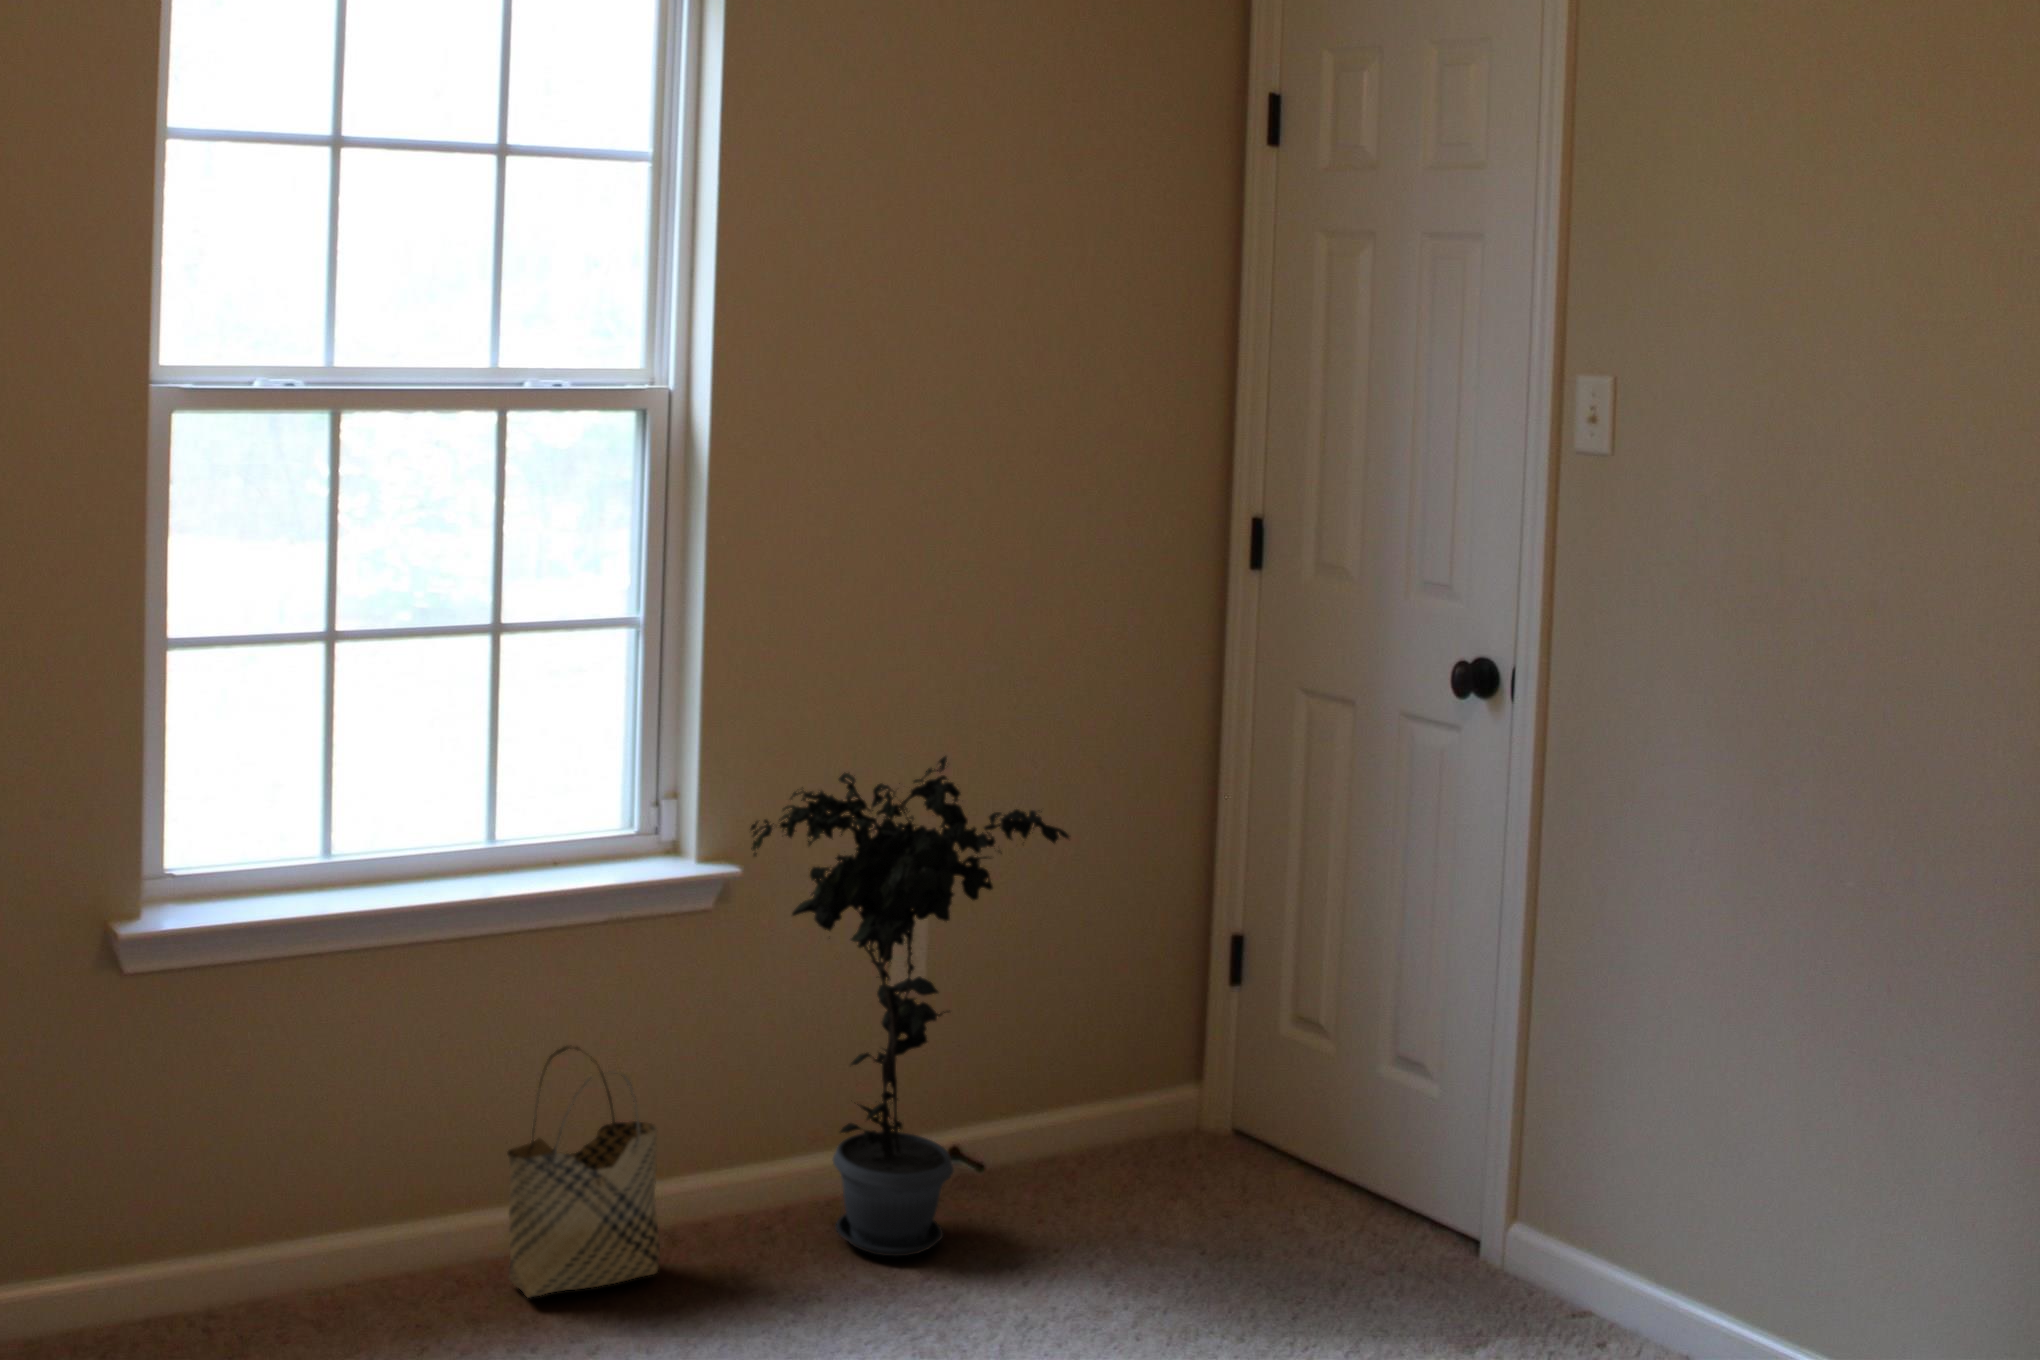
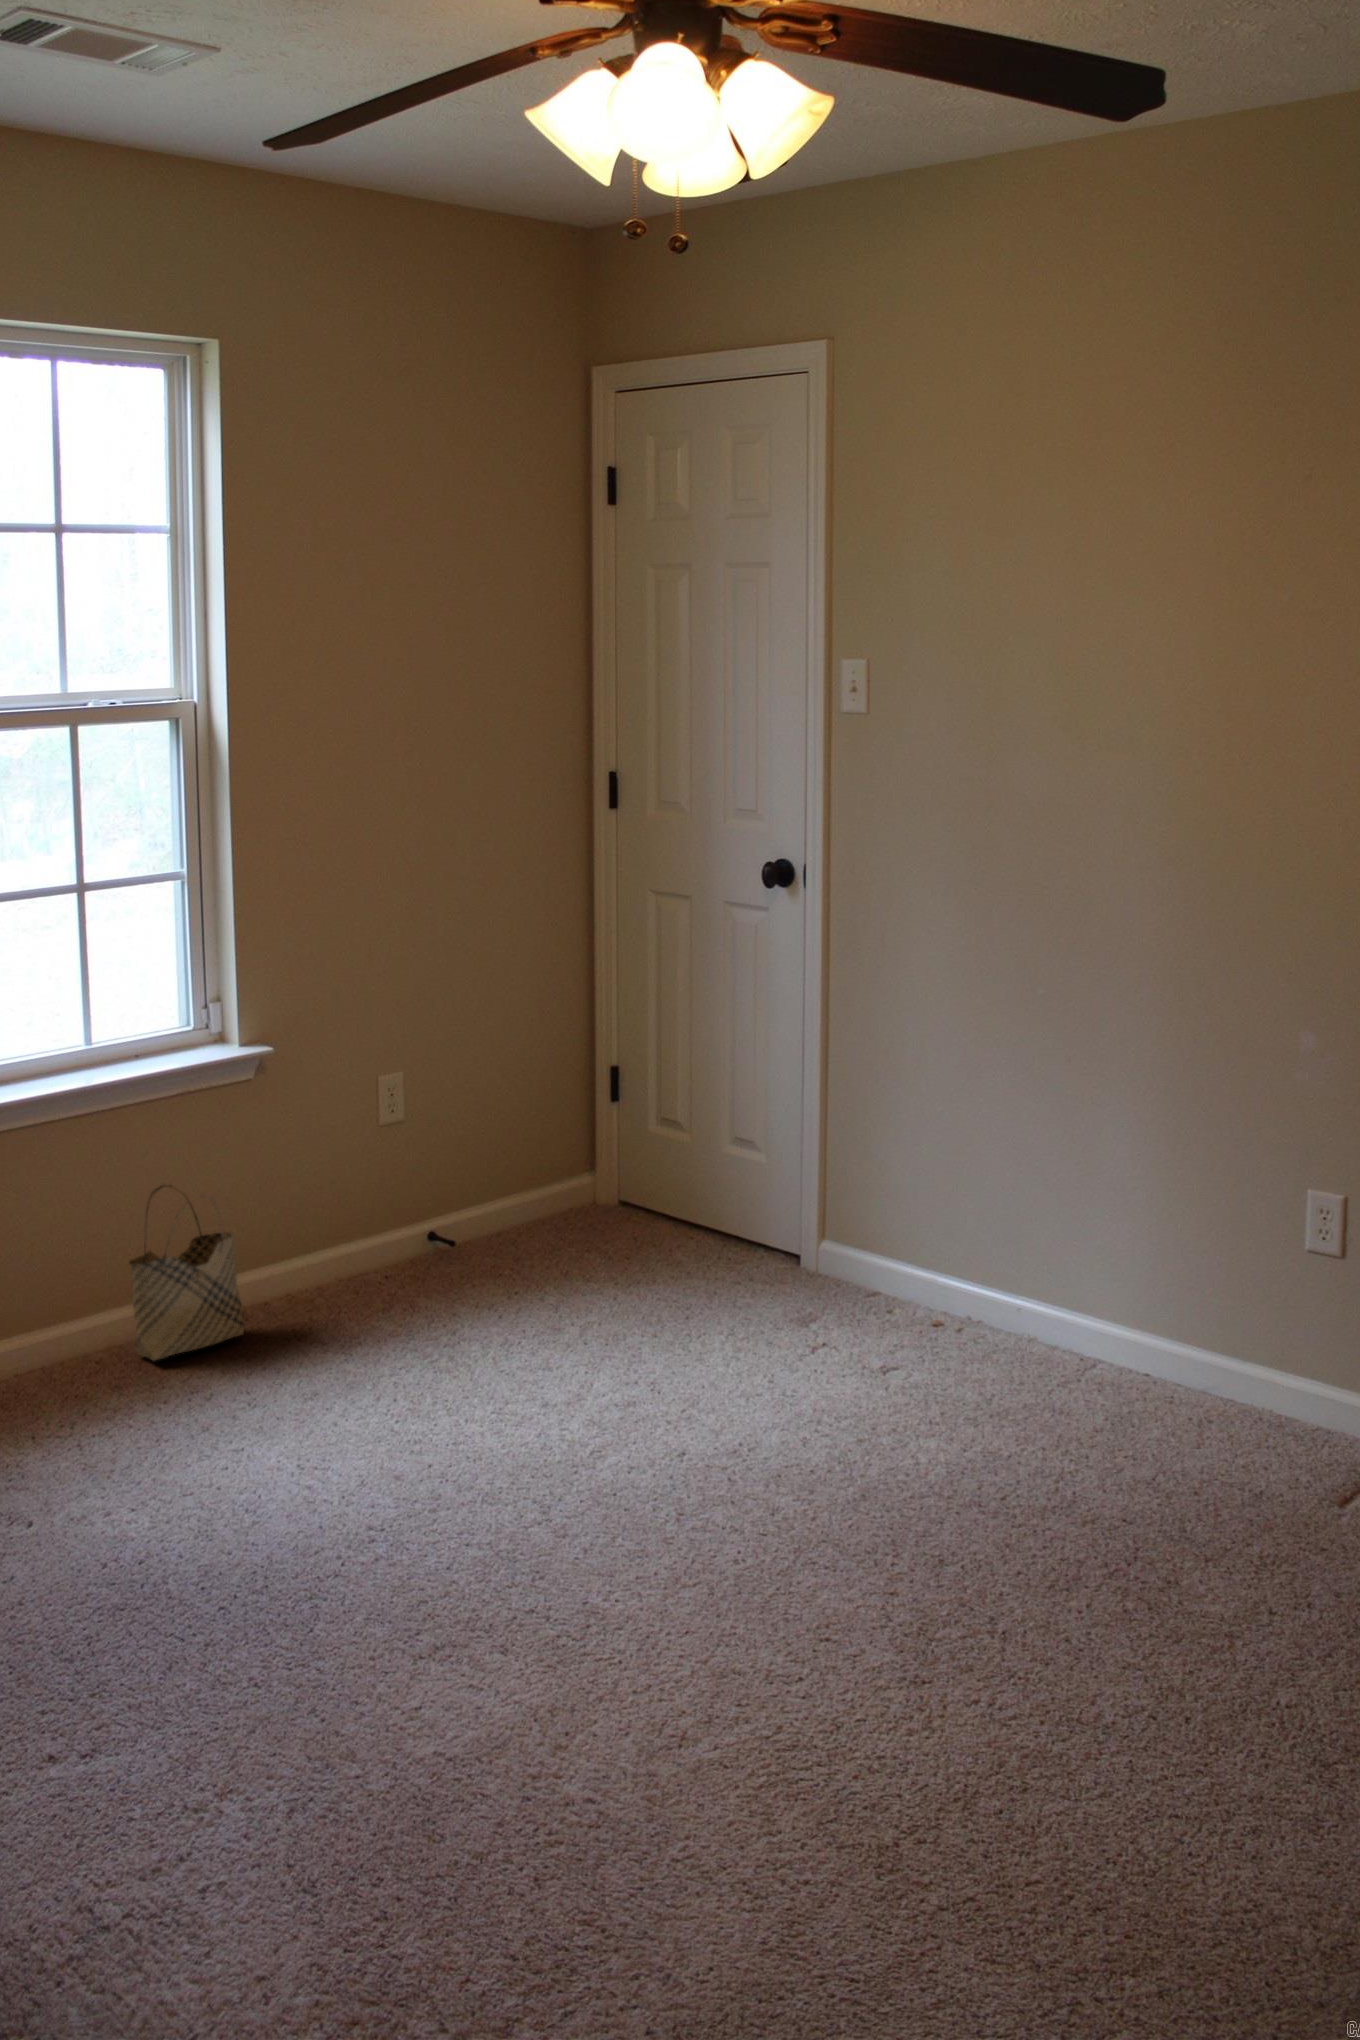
potted plant: present [751,756,1069,1256] -> none [285,953,508,1303]

